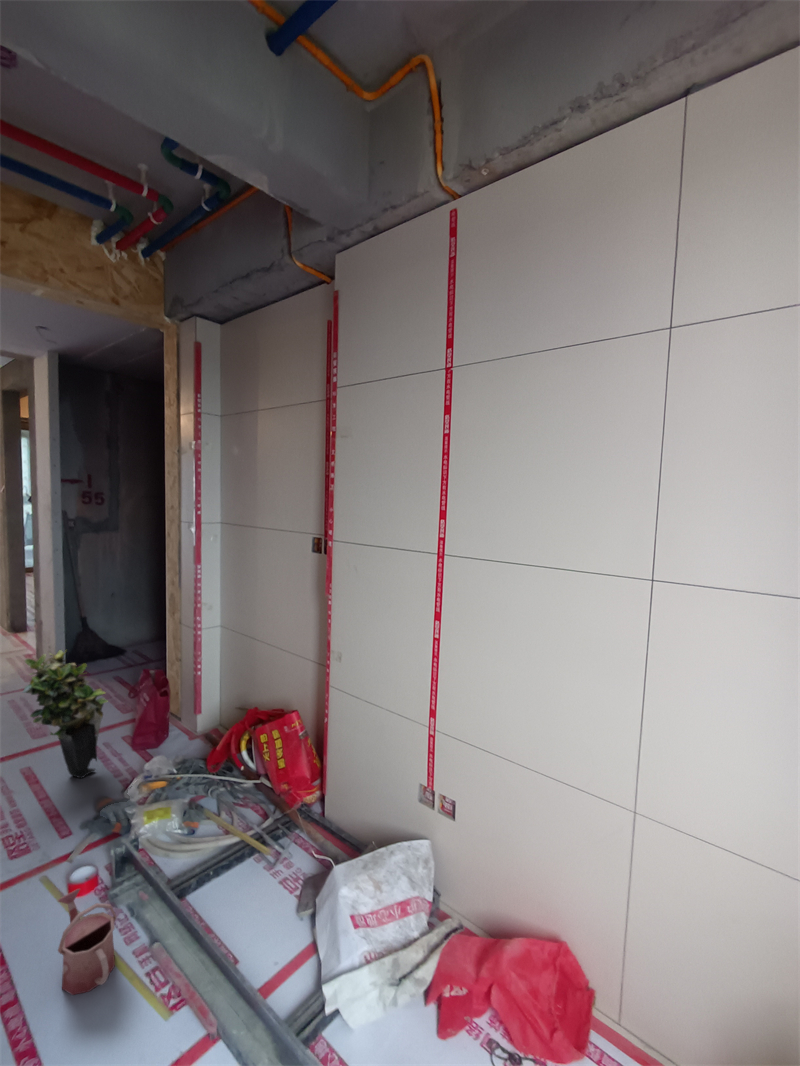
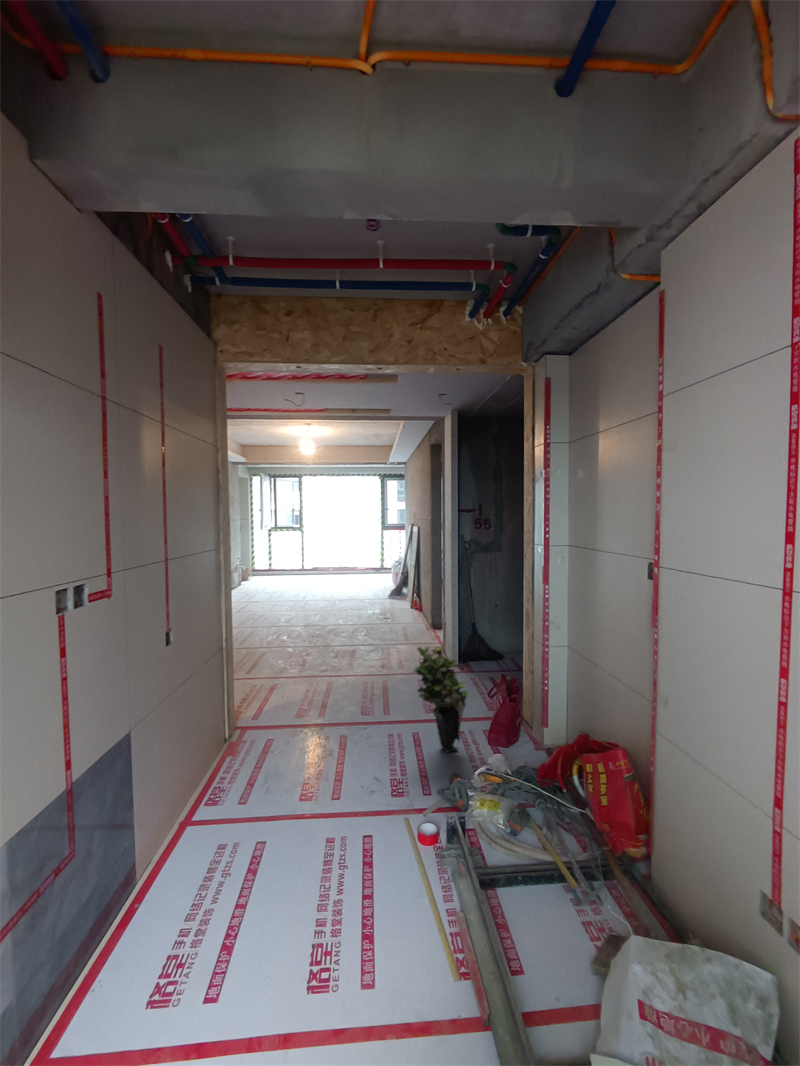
watering can: present [58,889,117,995] -> none [395,833,436,918]

